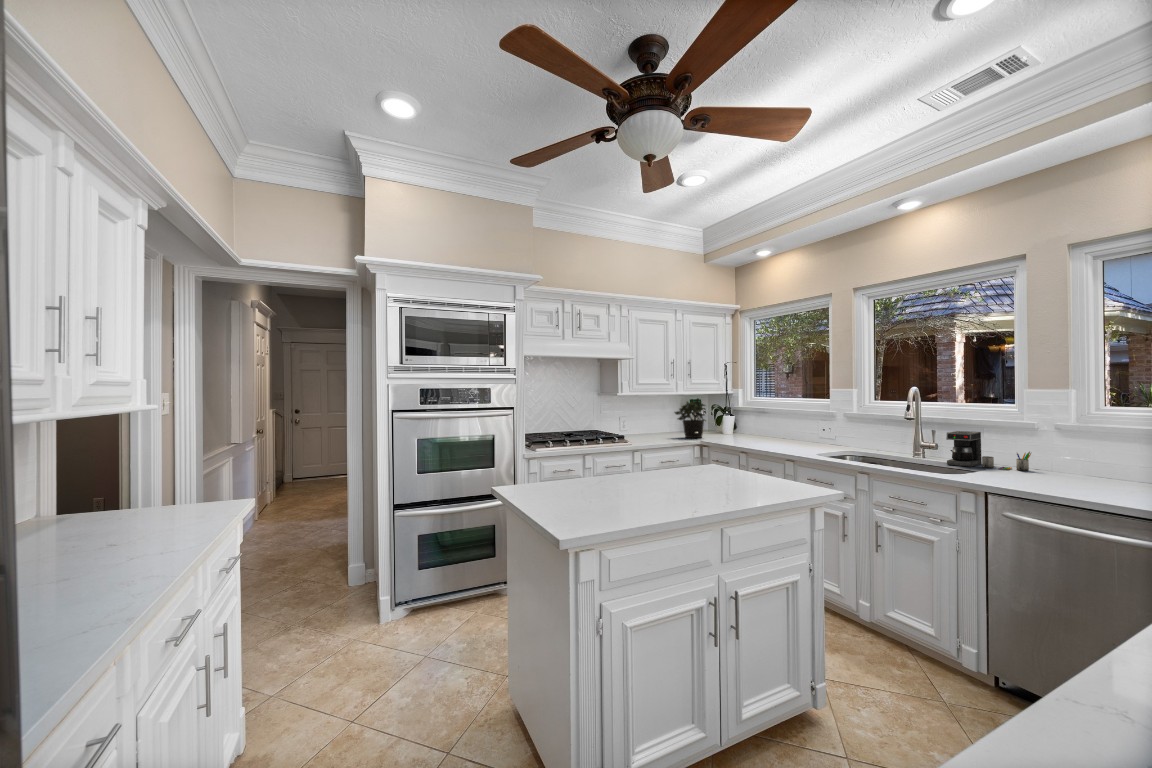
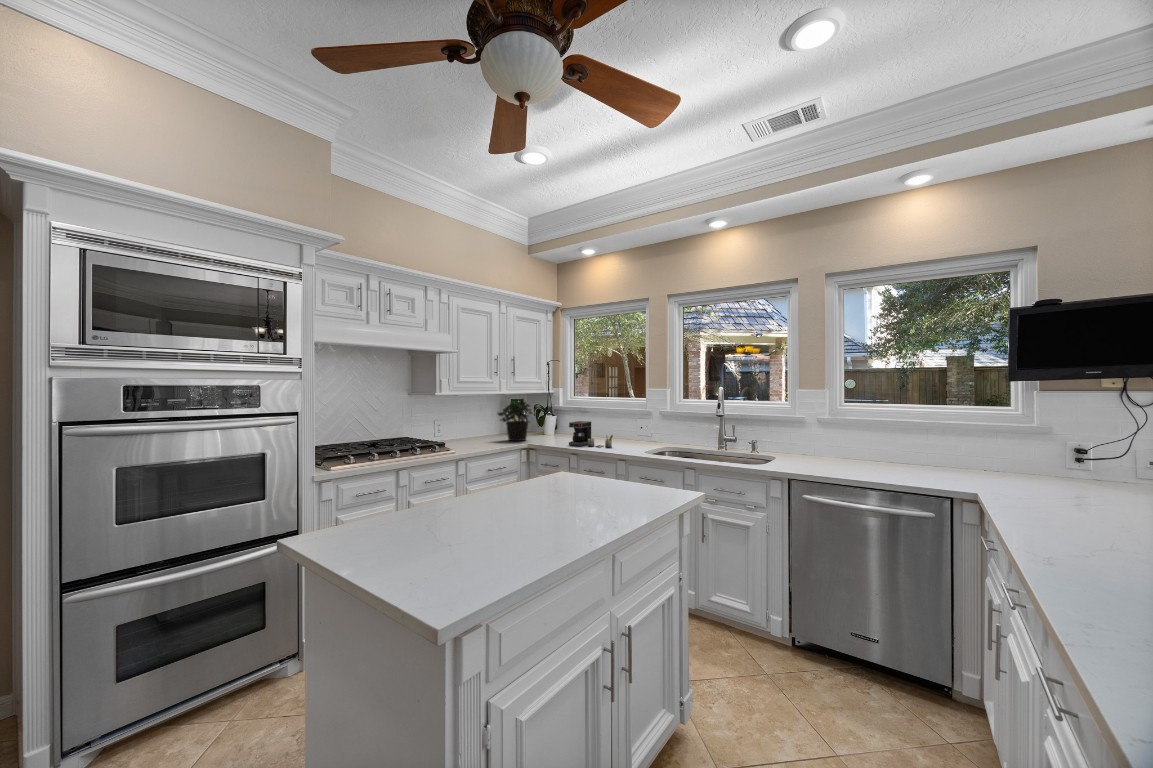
coffee maker: present [946,431,1031,471] -> present [569,421,613,447]

